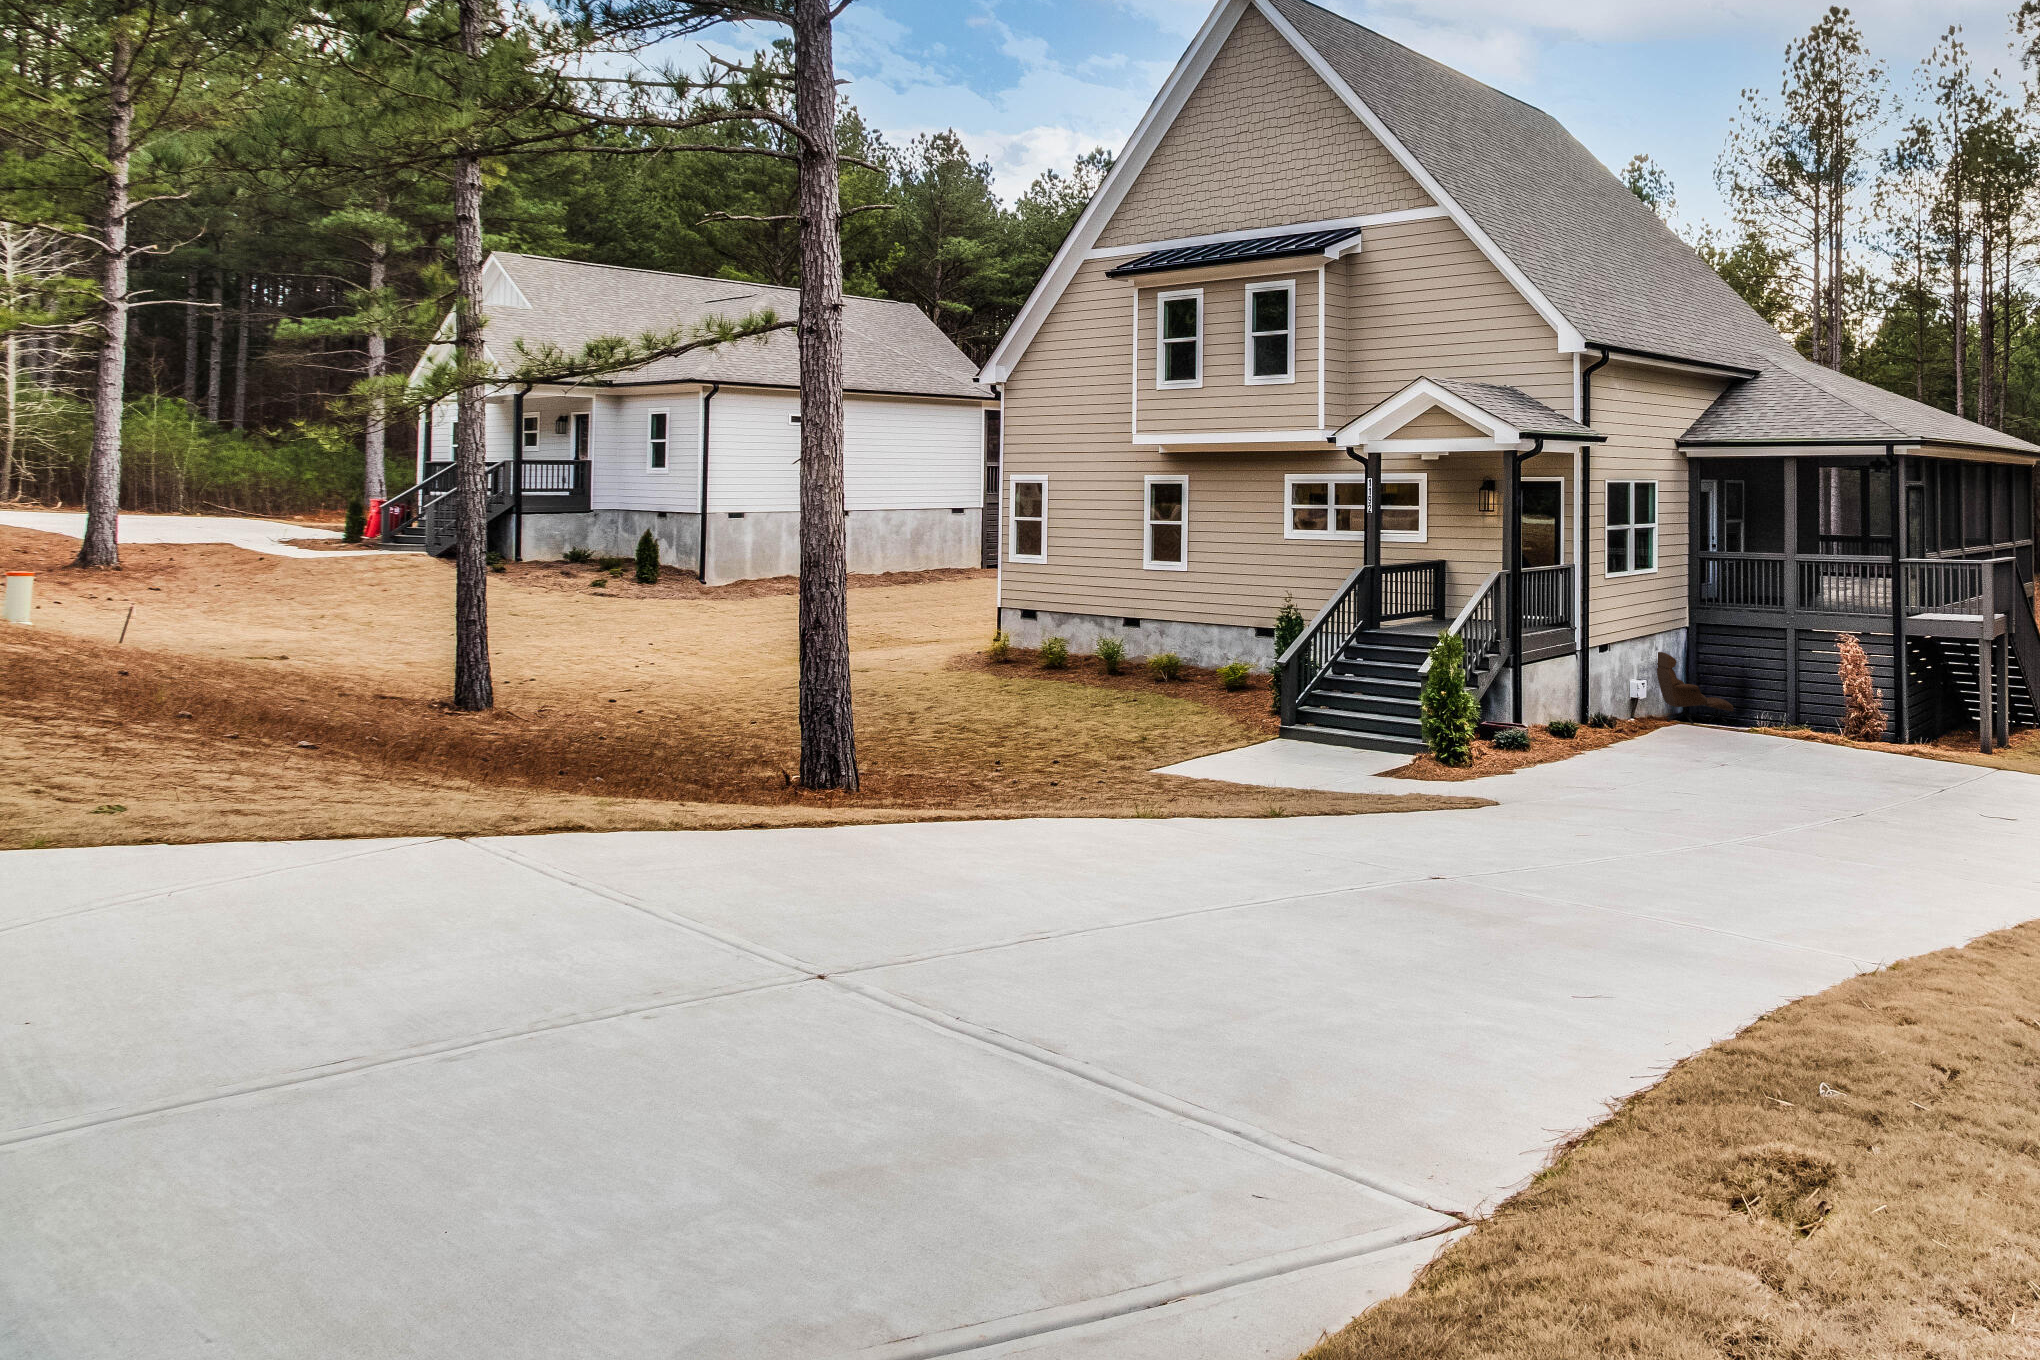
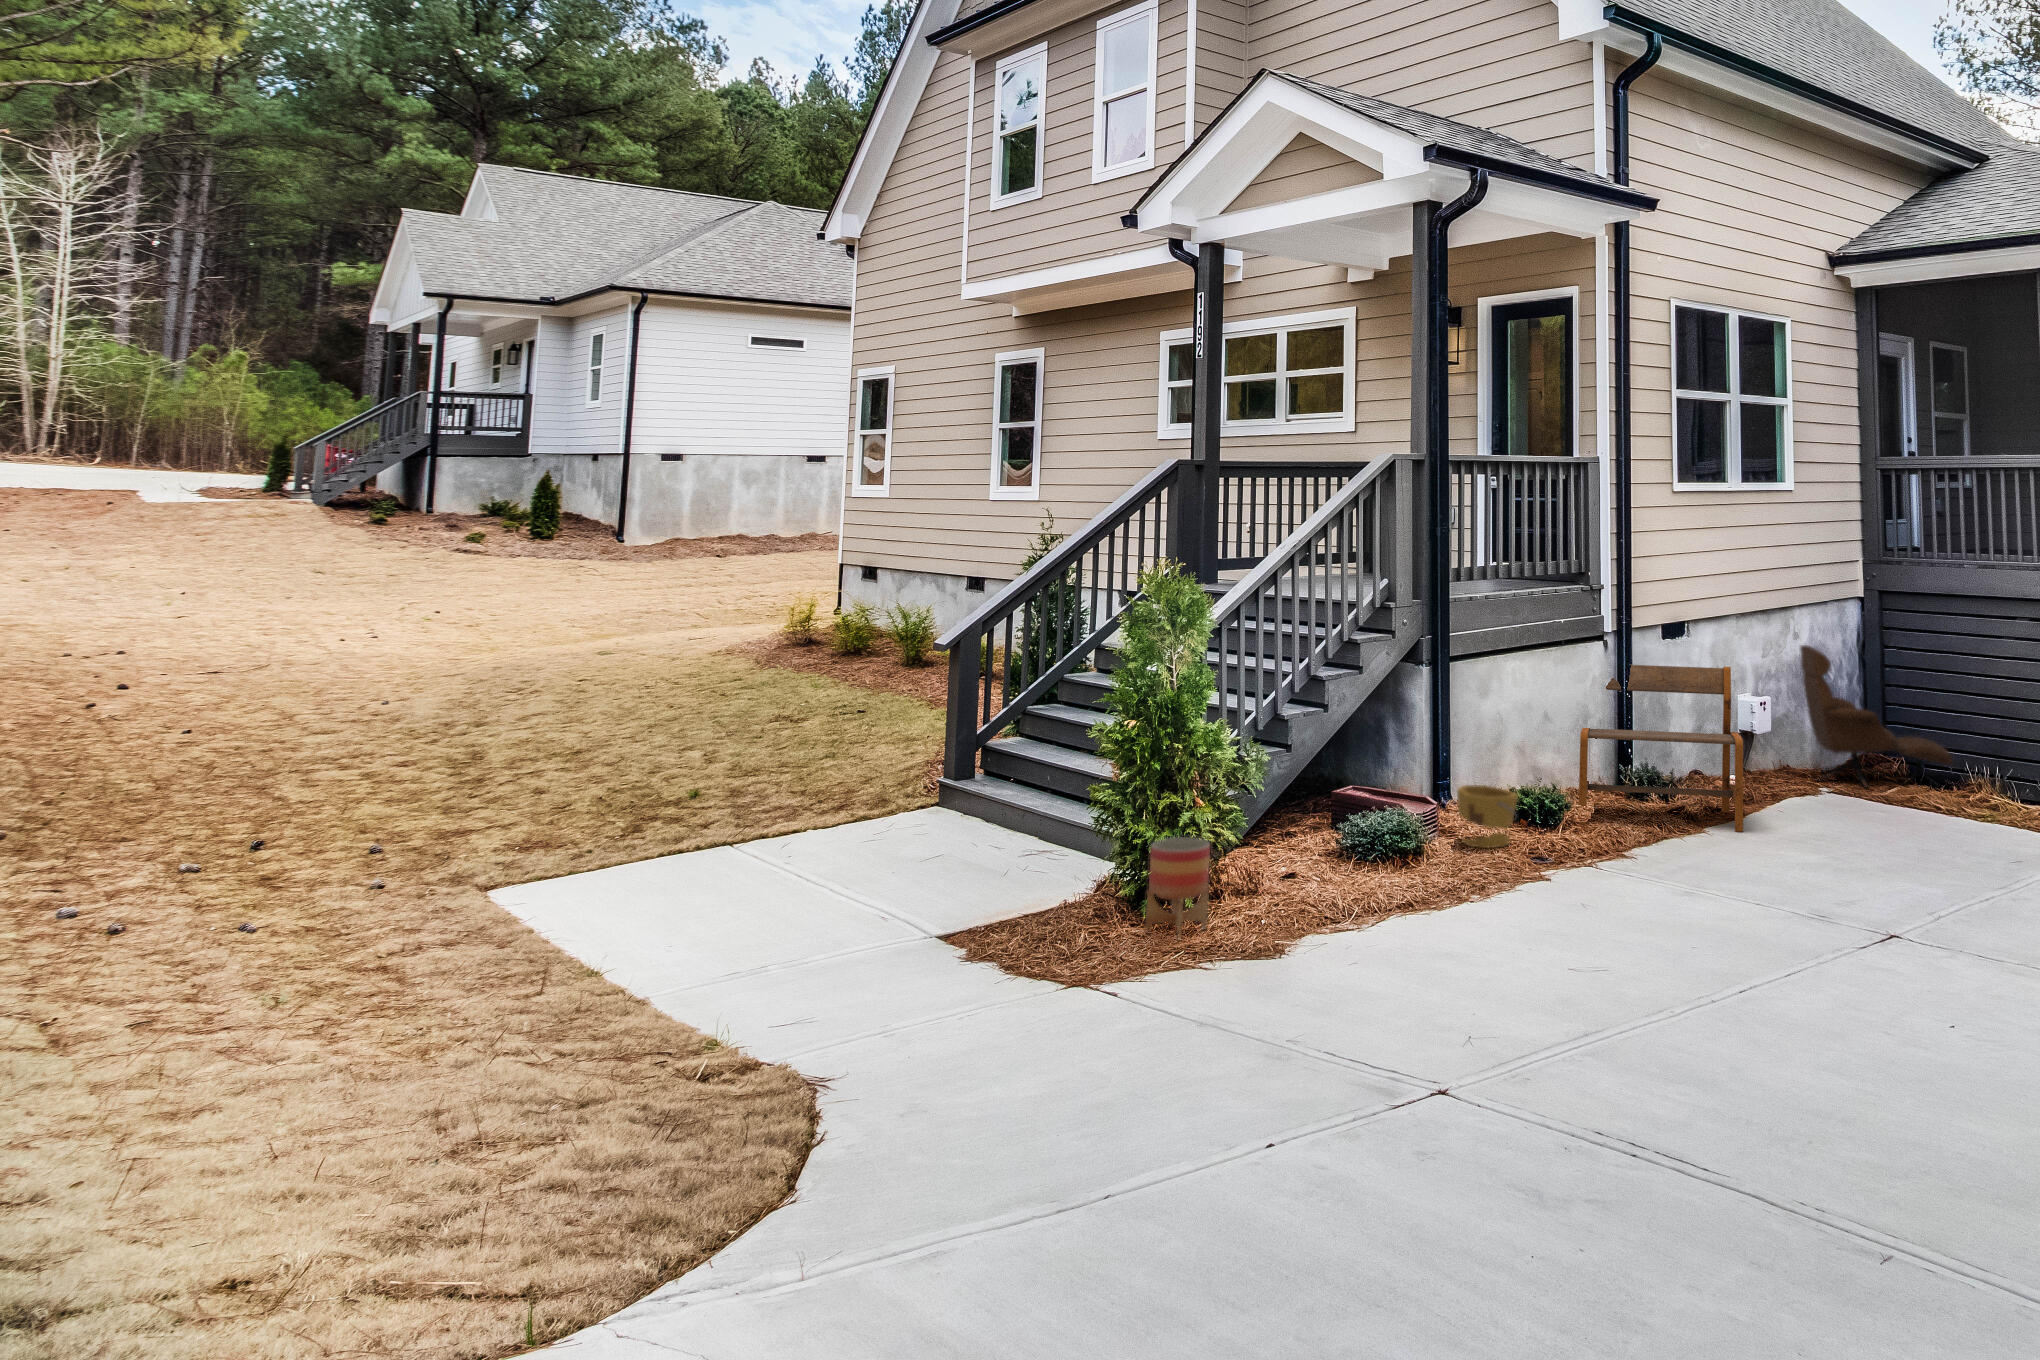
bench: none [1565,665,1649,744] -> present [1578,665,1743,832]
bucket: none [1525,726,1554,754] -> present [1457,785,1518,848]
planter: none [1443,748,1467,788] -> present [1145,837,1210,940]

